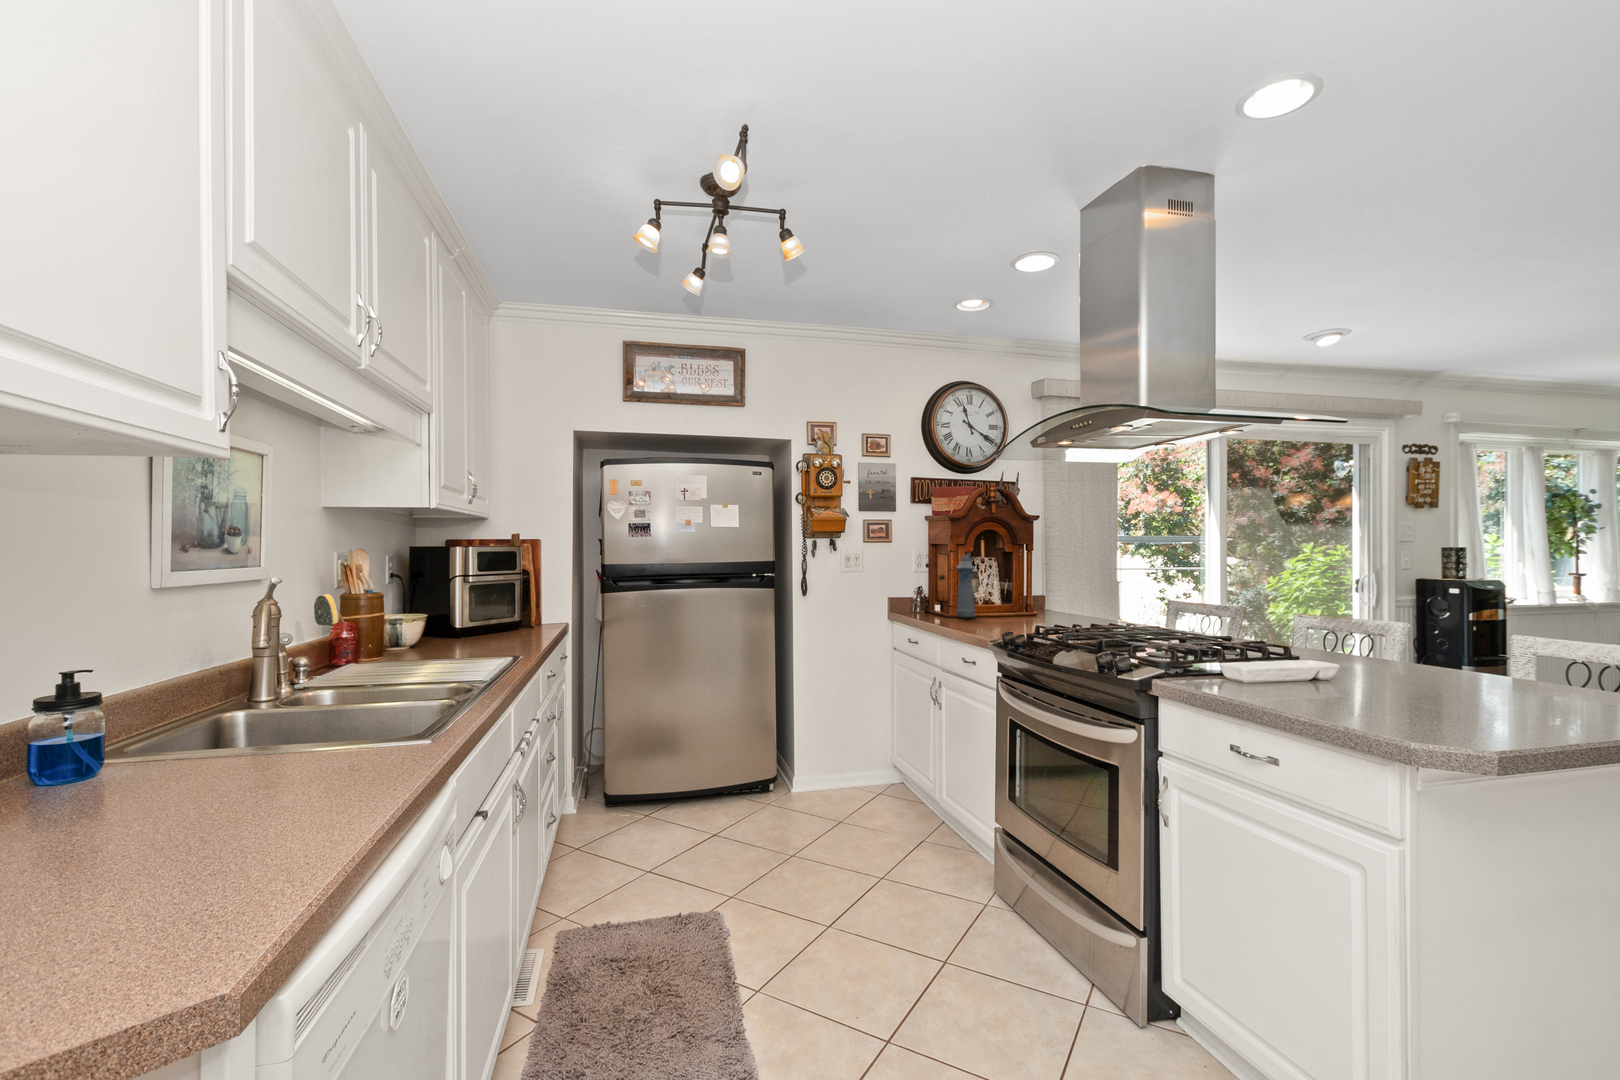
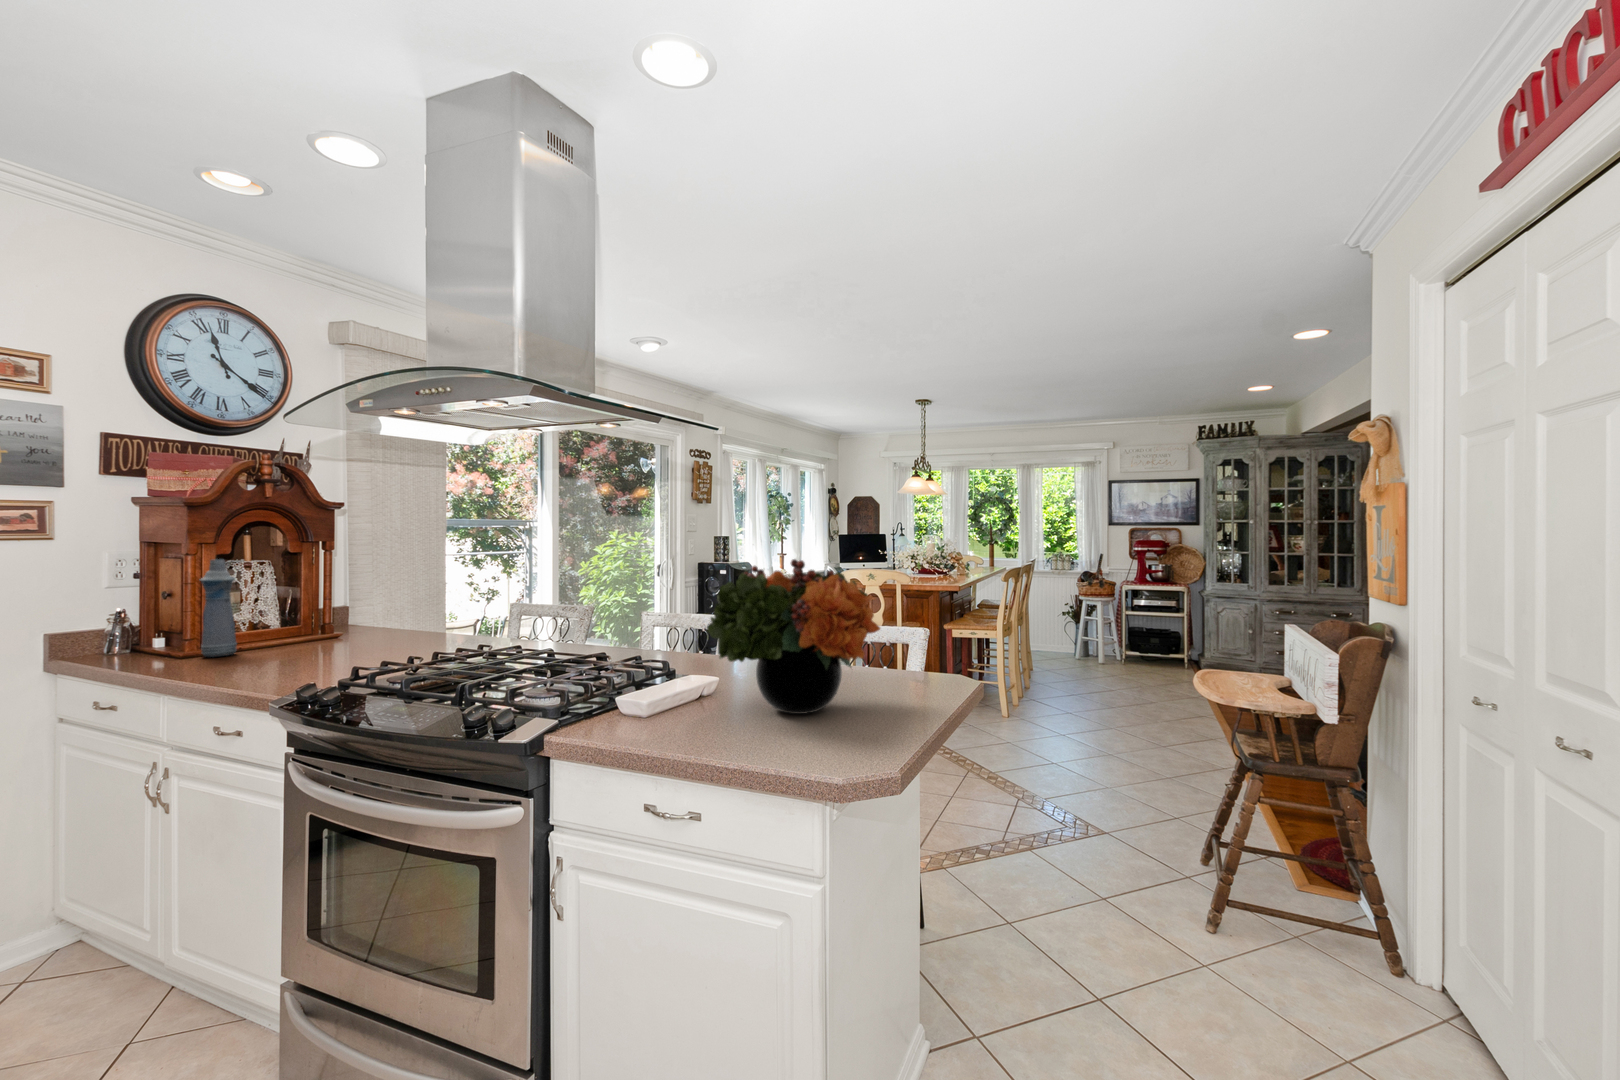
flower arrangement: none [1300,550,1521,703] -> present [707,559,880,714]

